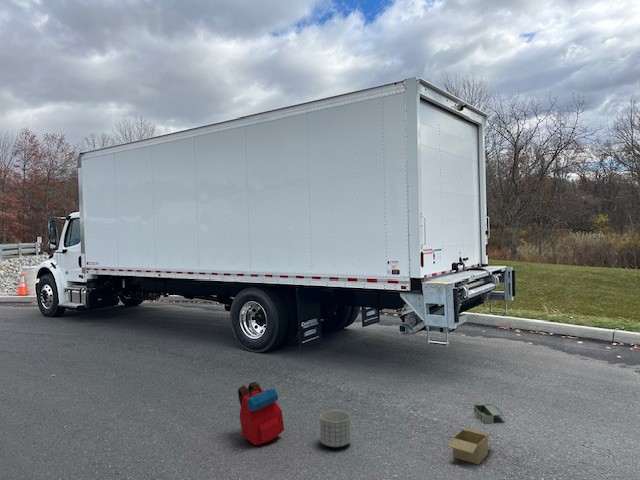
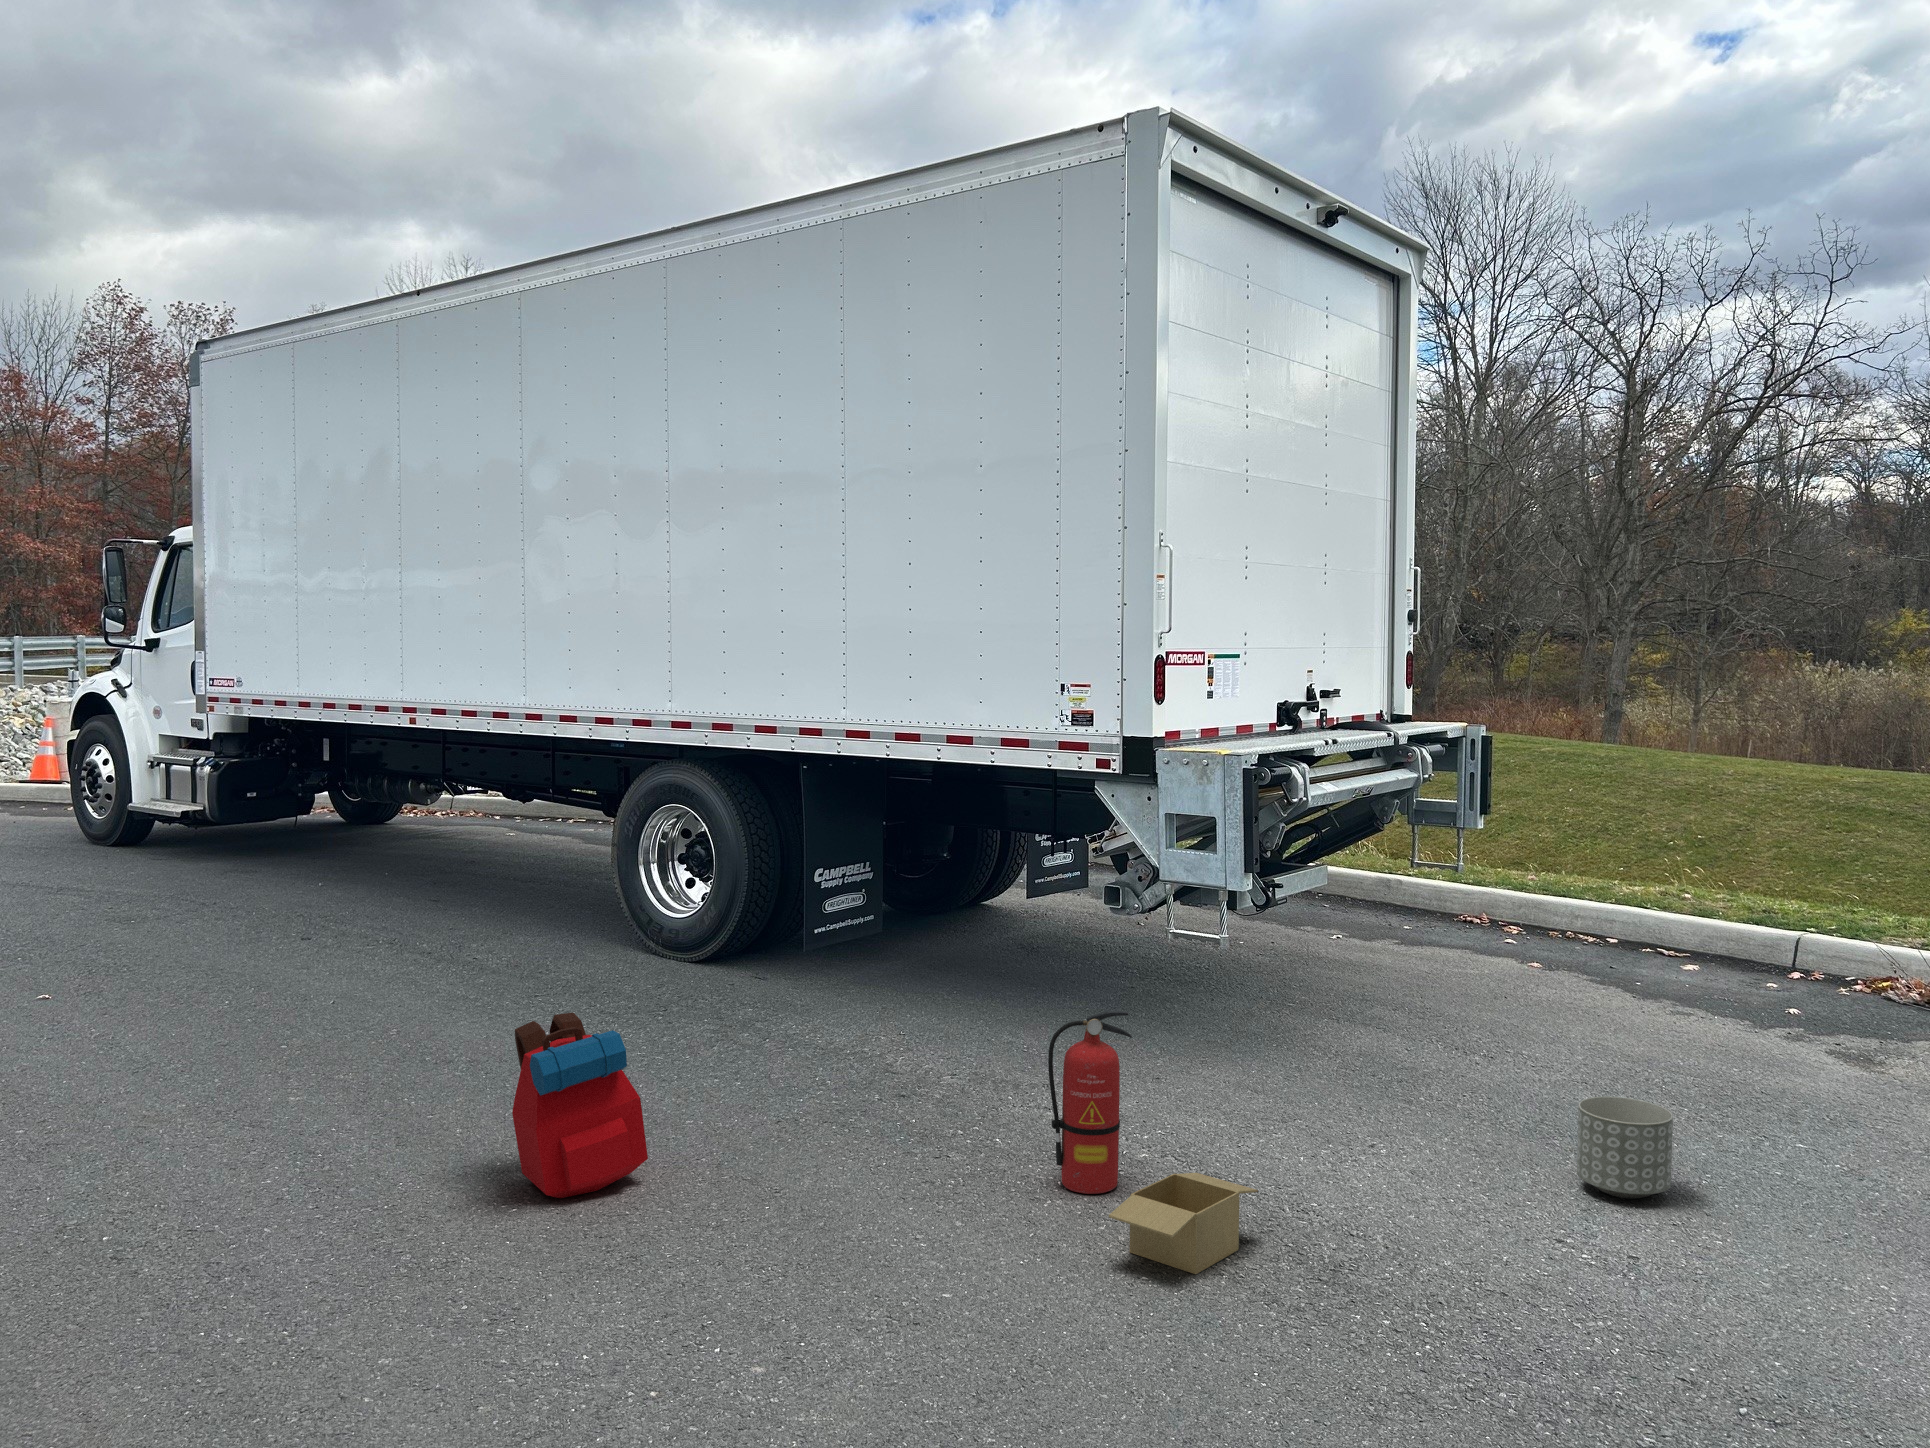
fire extinguisher: none [414,375,440,435] -> present [1048,1011,1132,1194]
toolbox: present [474,404,504,423] -> none [1255,1117,1335,1170]
planter: present [320,411,350,448] -> present [1577,1096,1673,1199]

